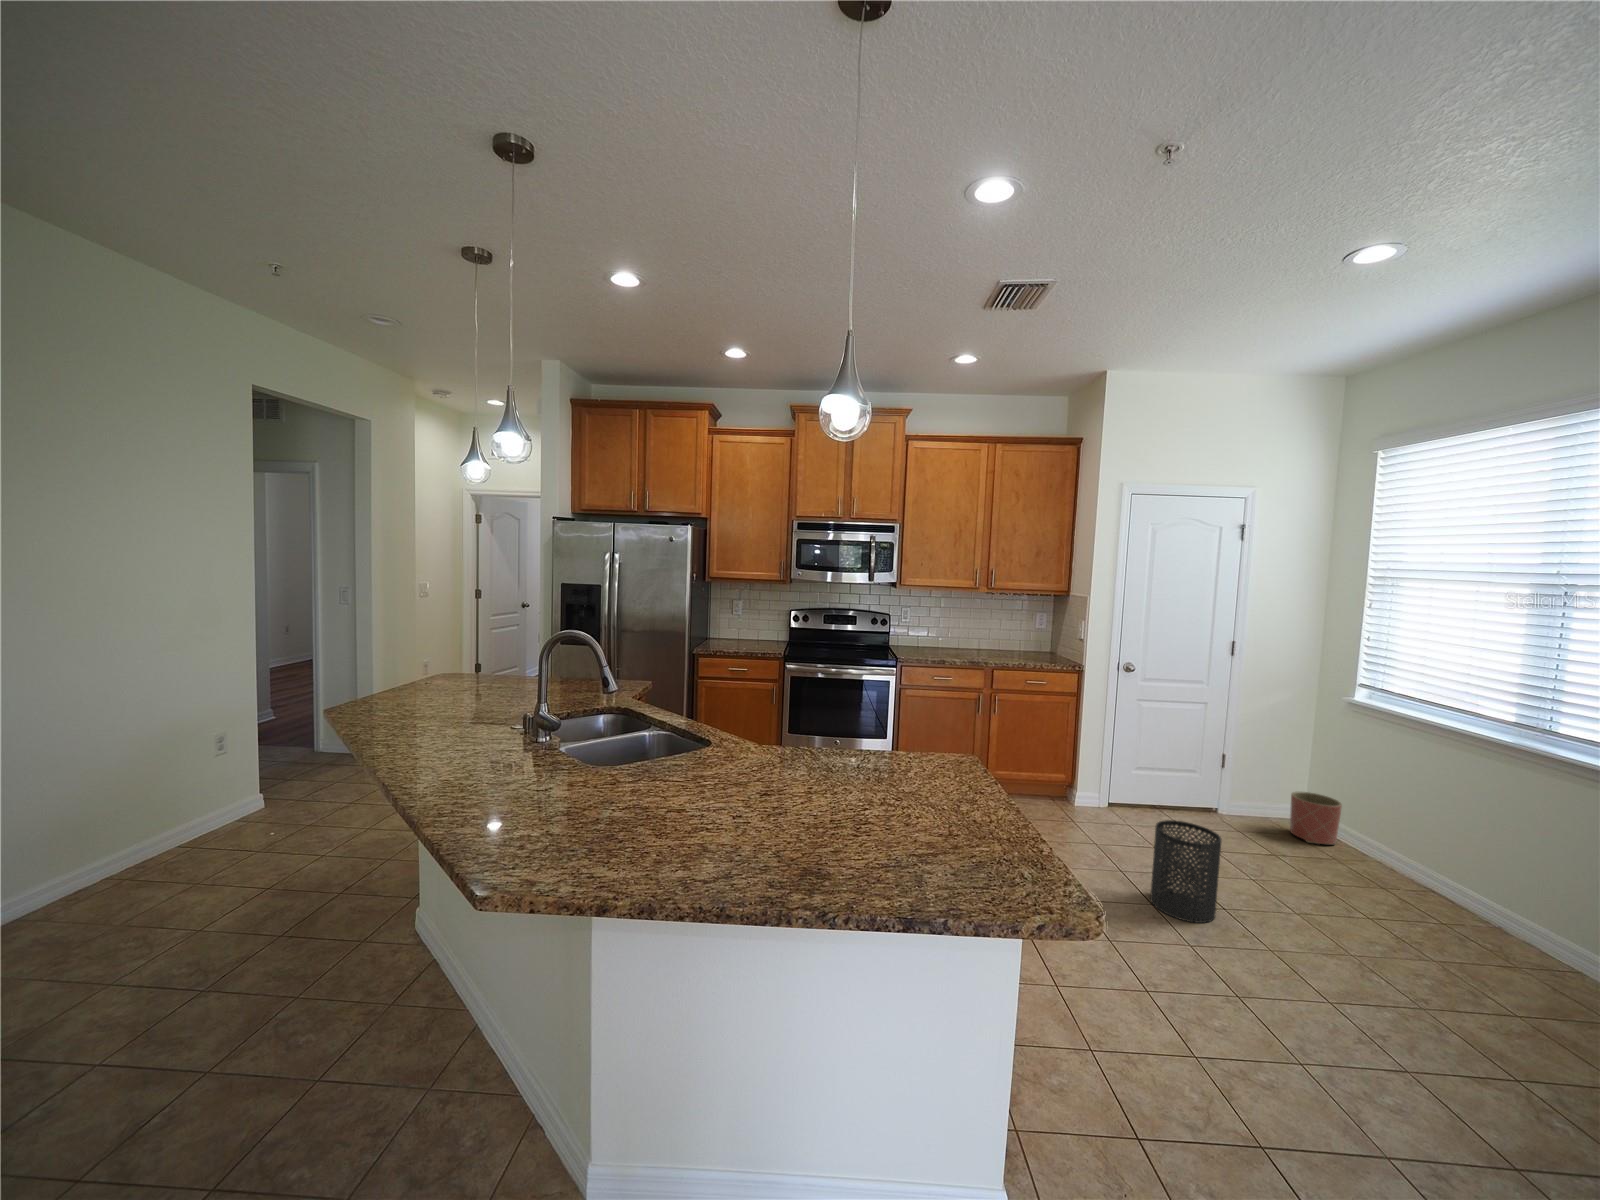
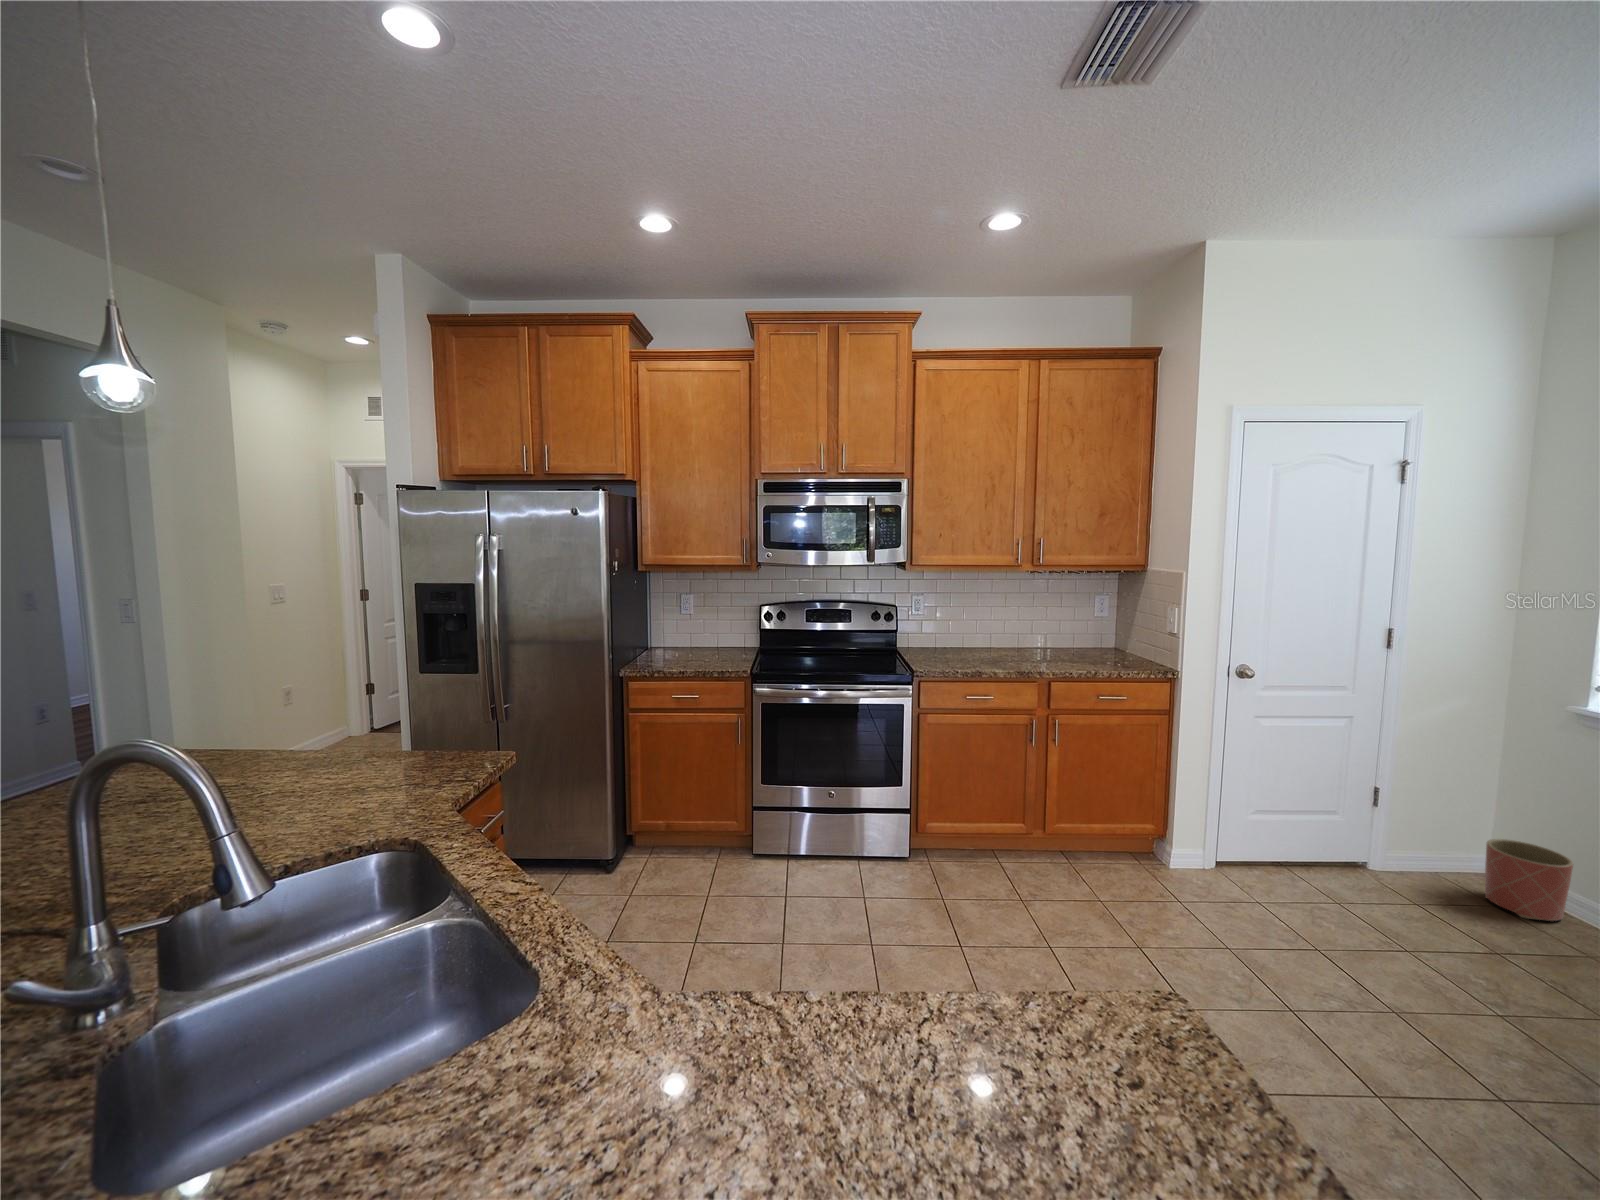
trash can: present [1150,820,1221,923] -> none [1364,938,1510,1134]

